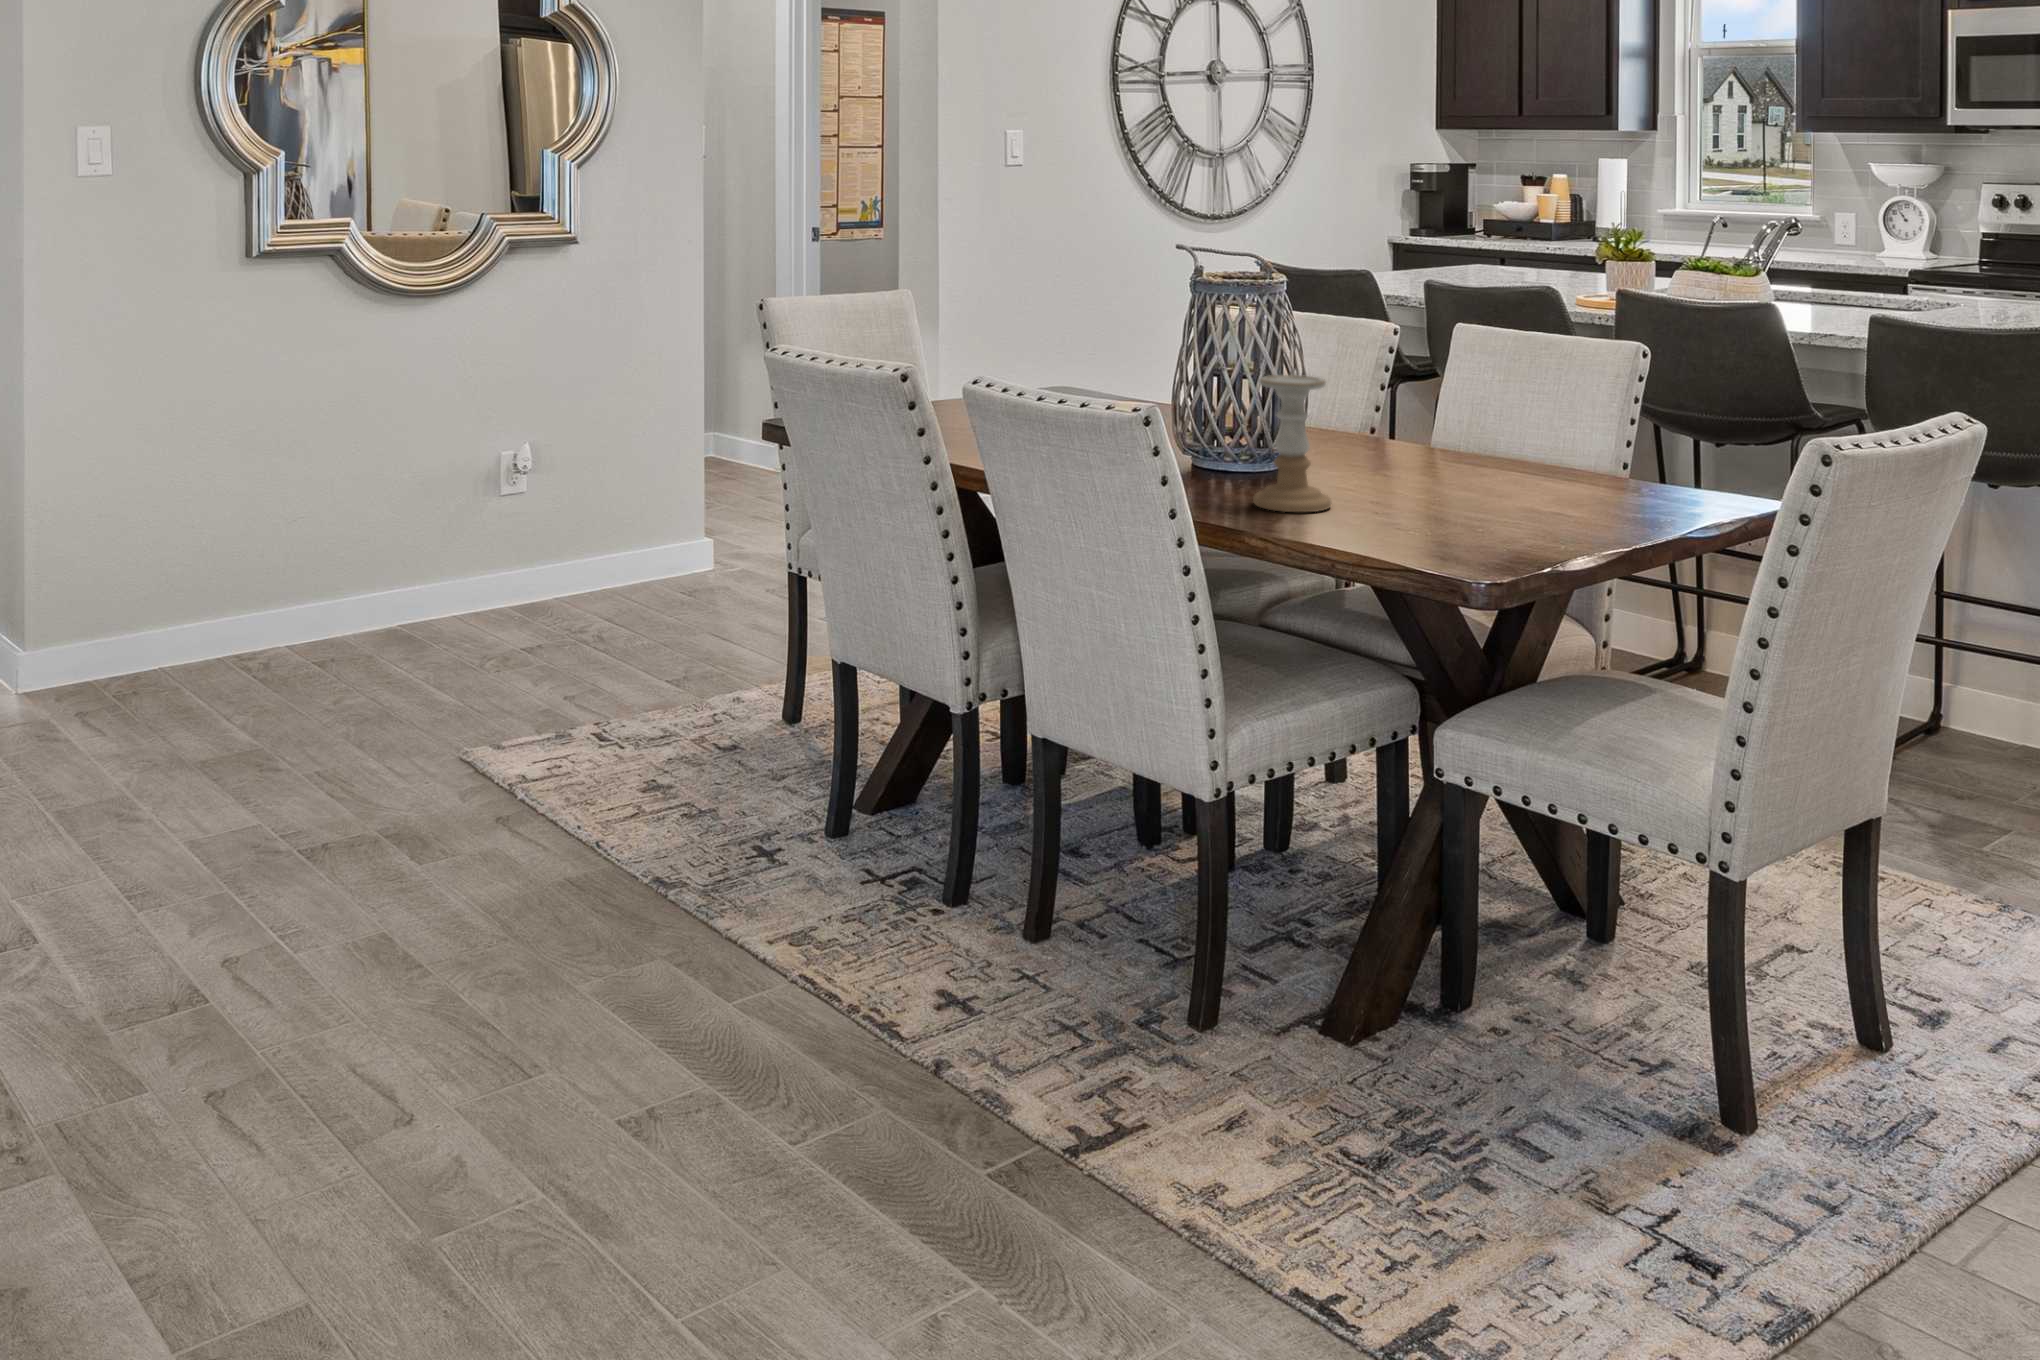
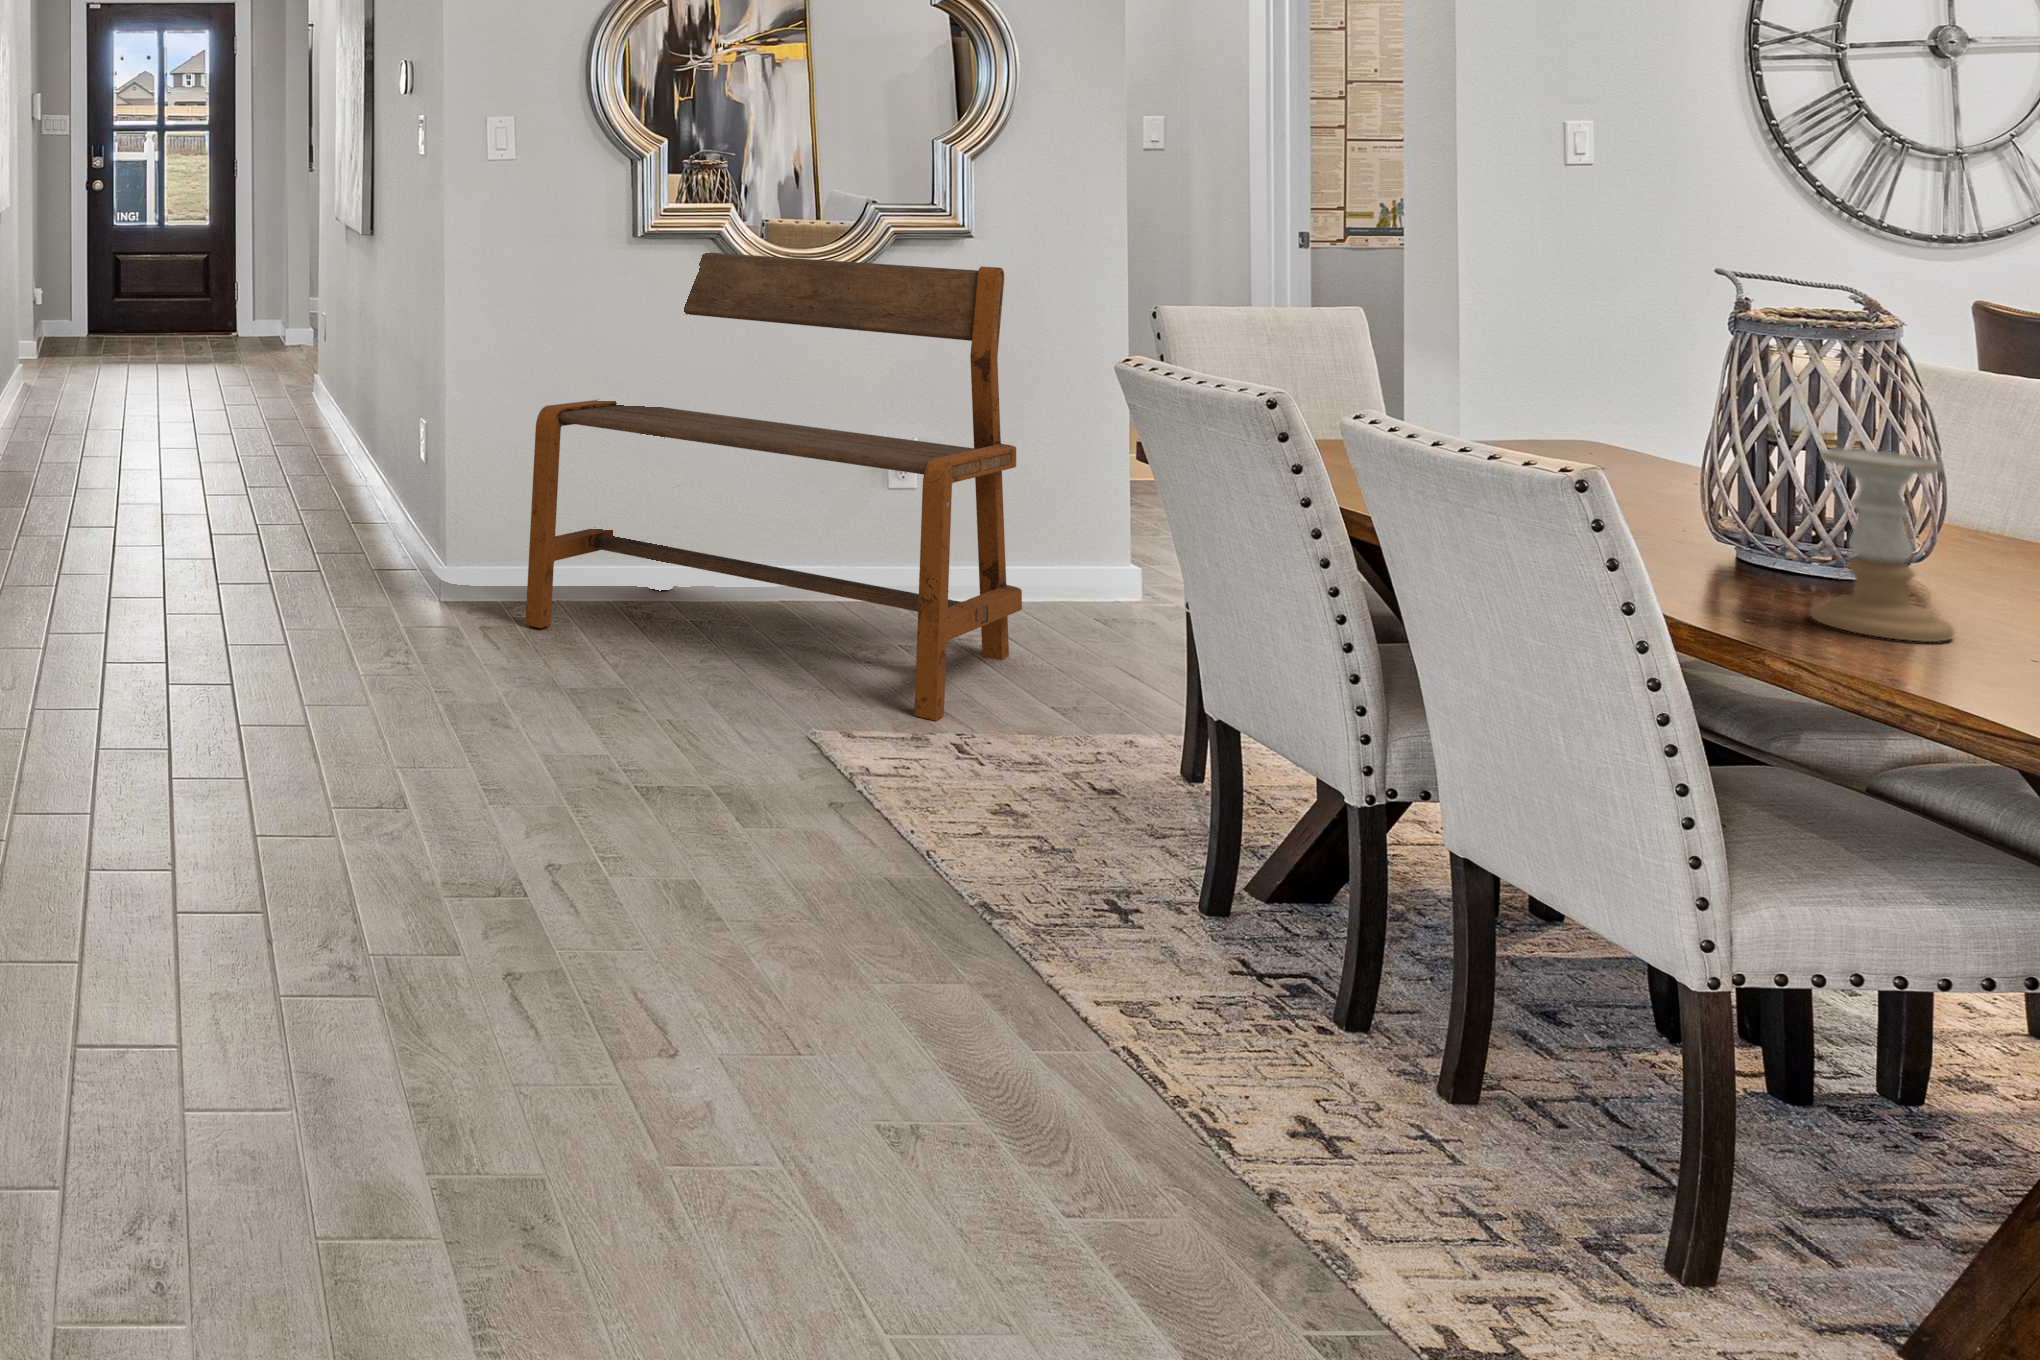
bench: none [132,266,630,718] -> present [525,253,1022,721]

